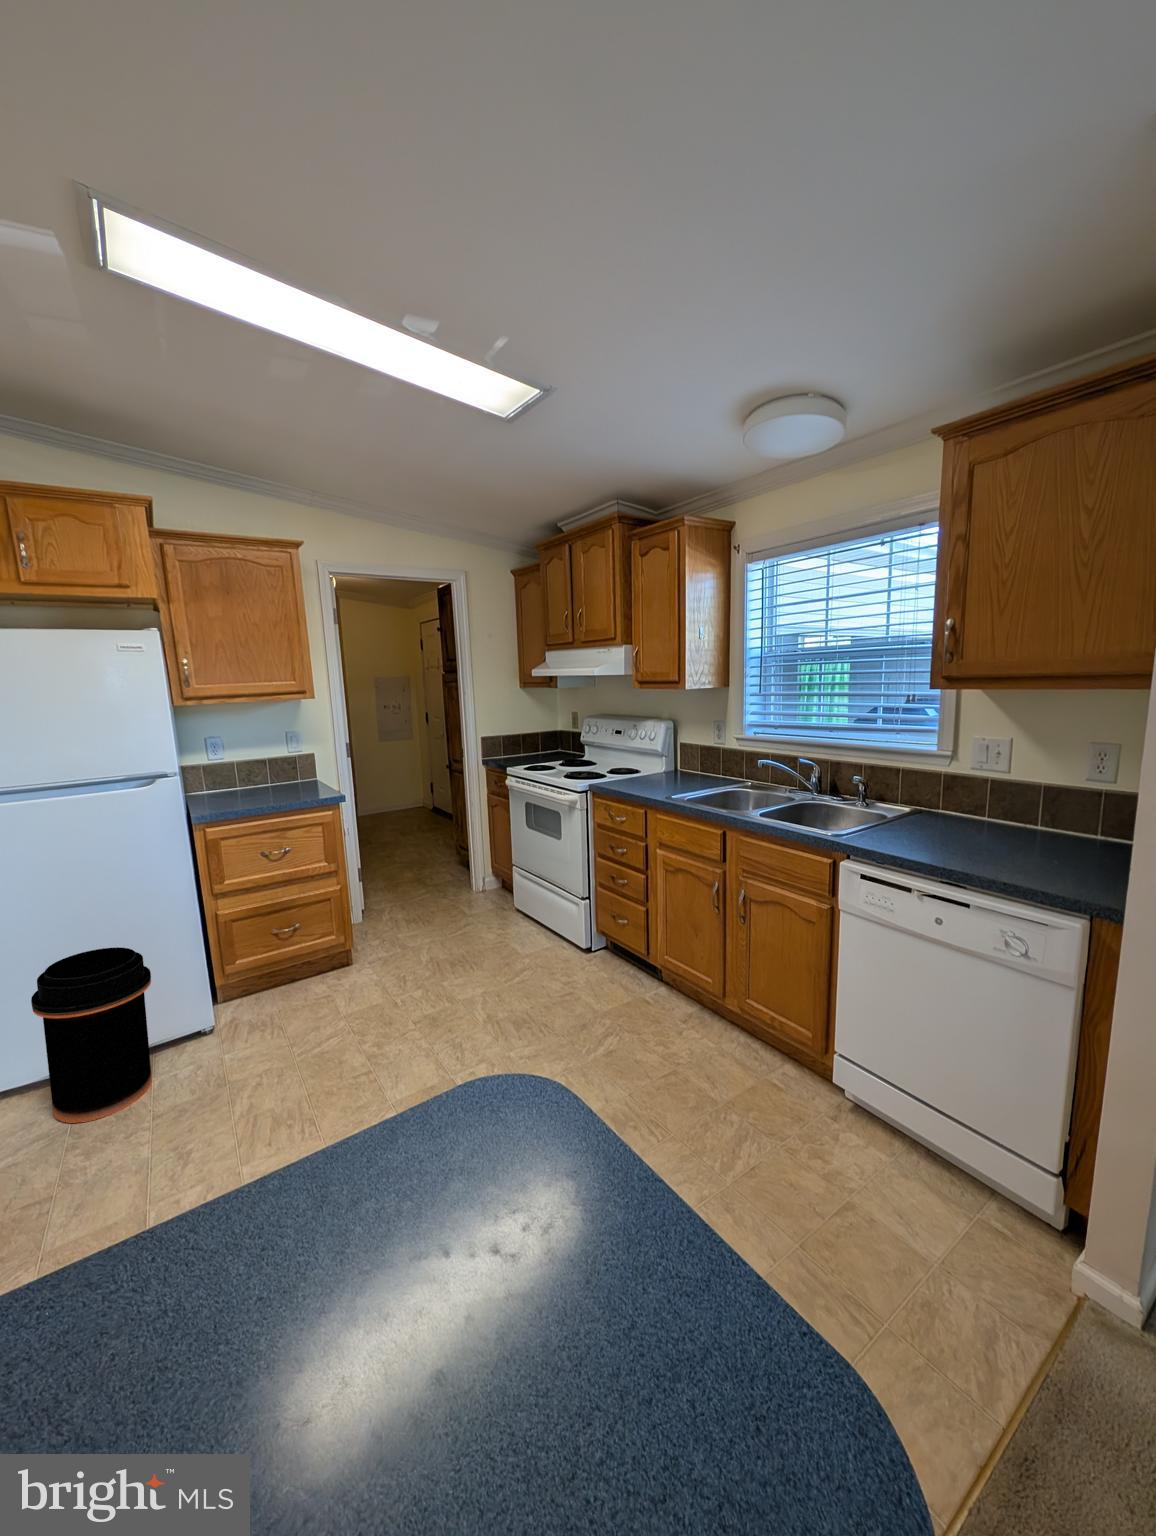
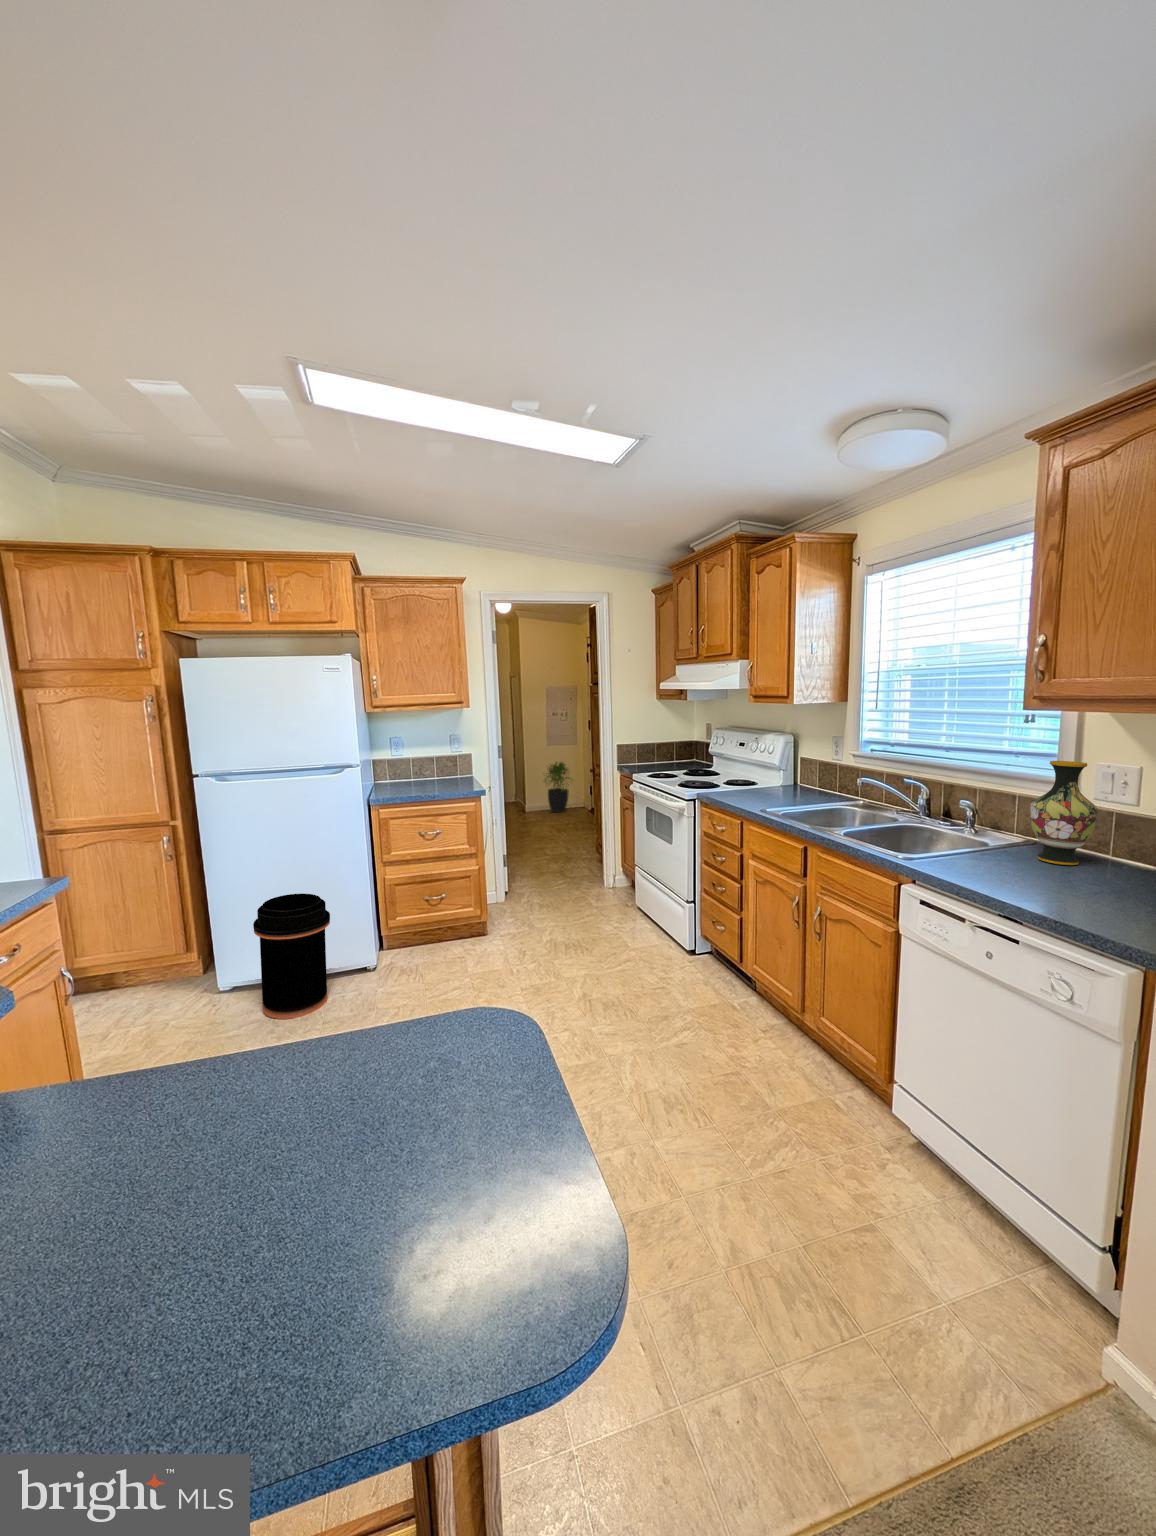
vase: none [933,735,989,830] -> present [1030,761,1098,865]
potted plant: none [373,757,411,814] -> present [544,762,569,813]

